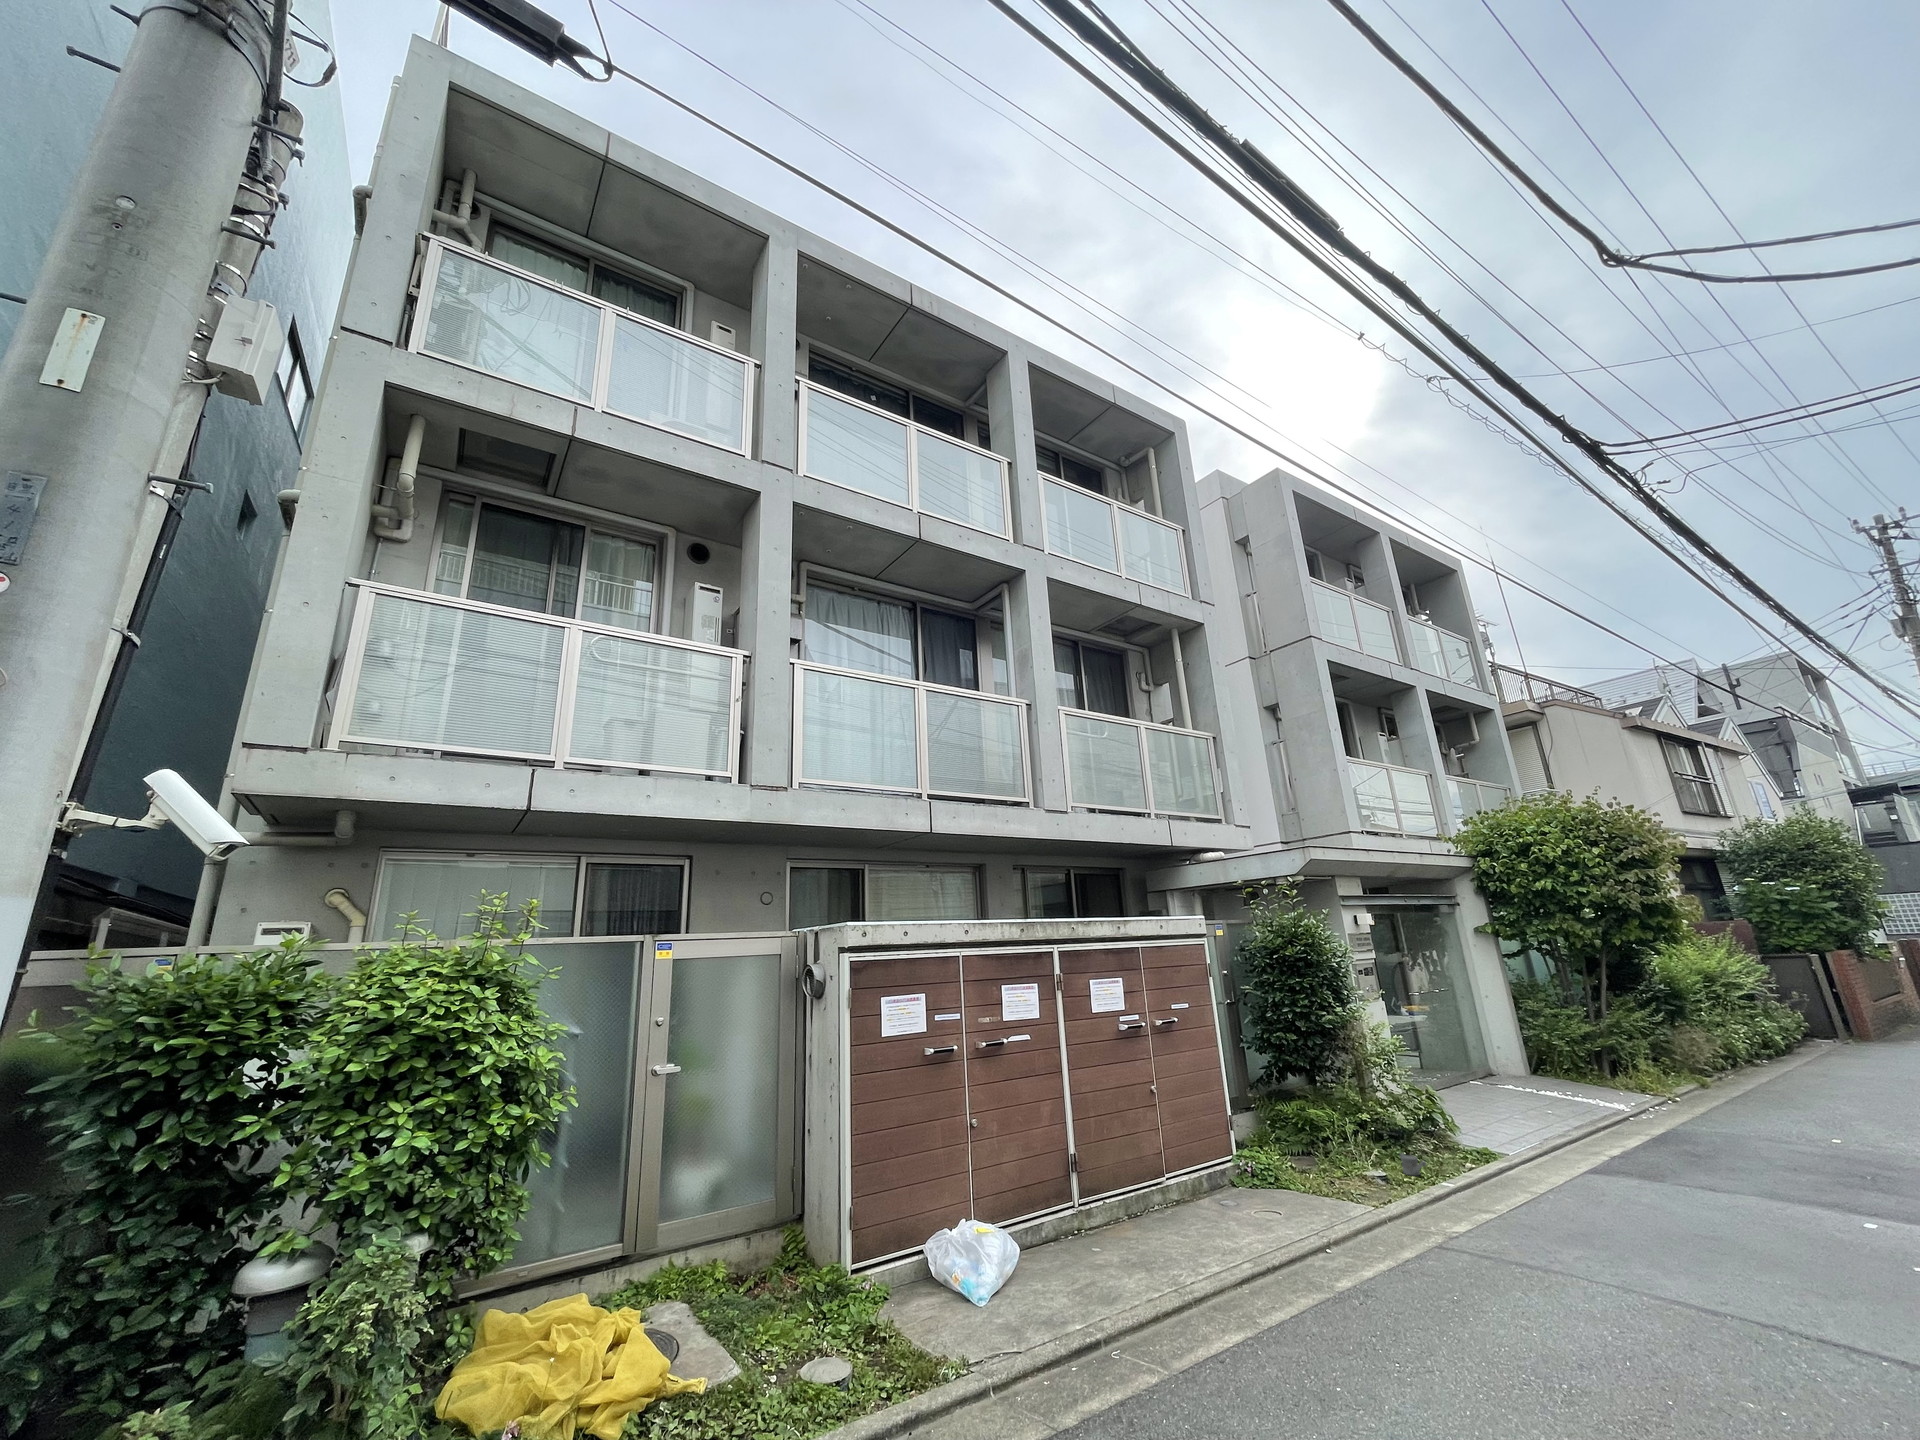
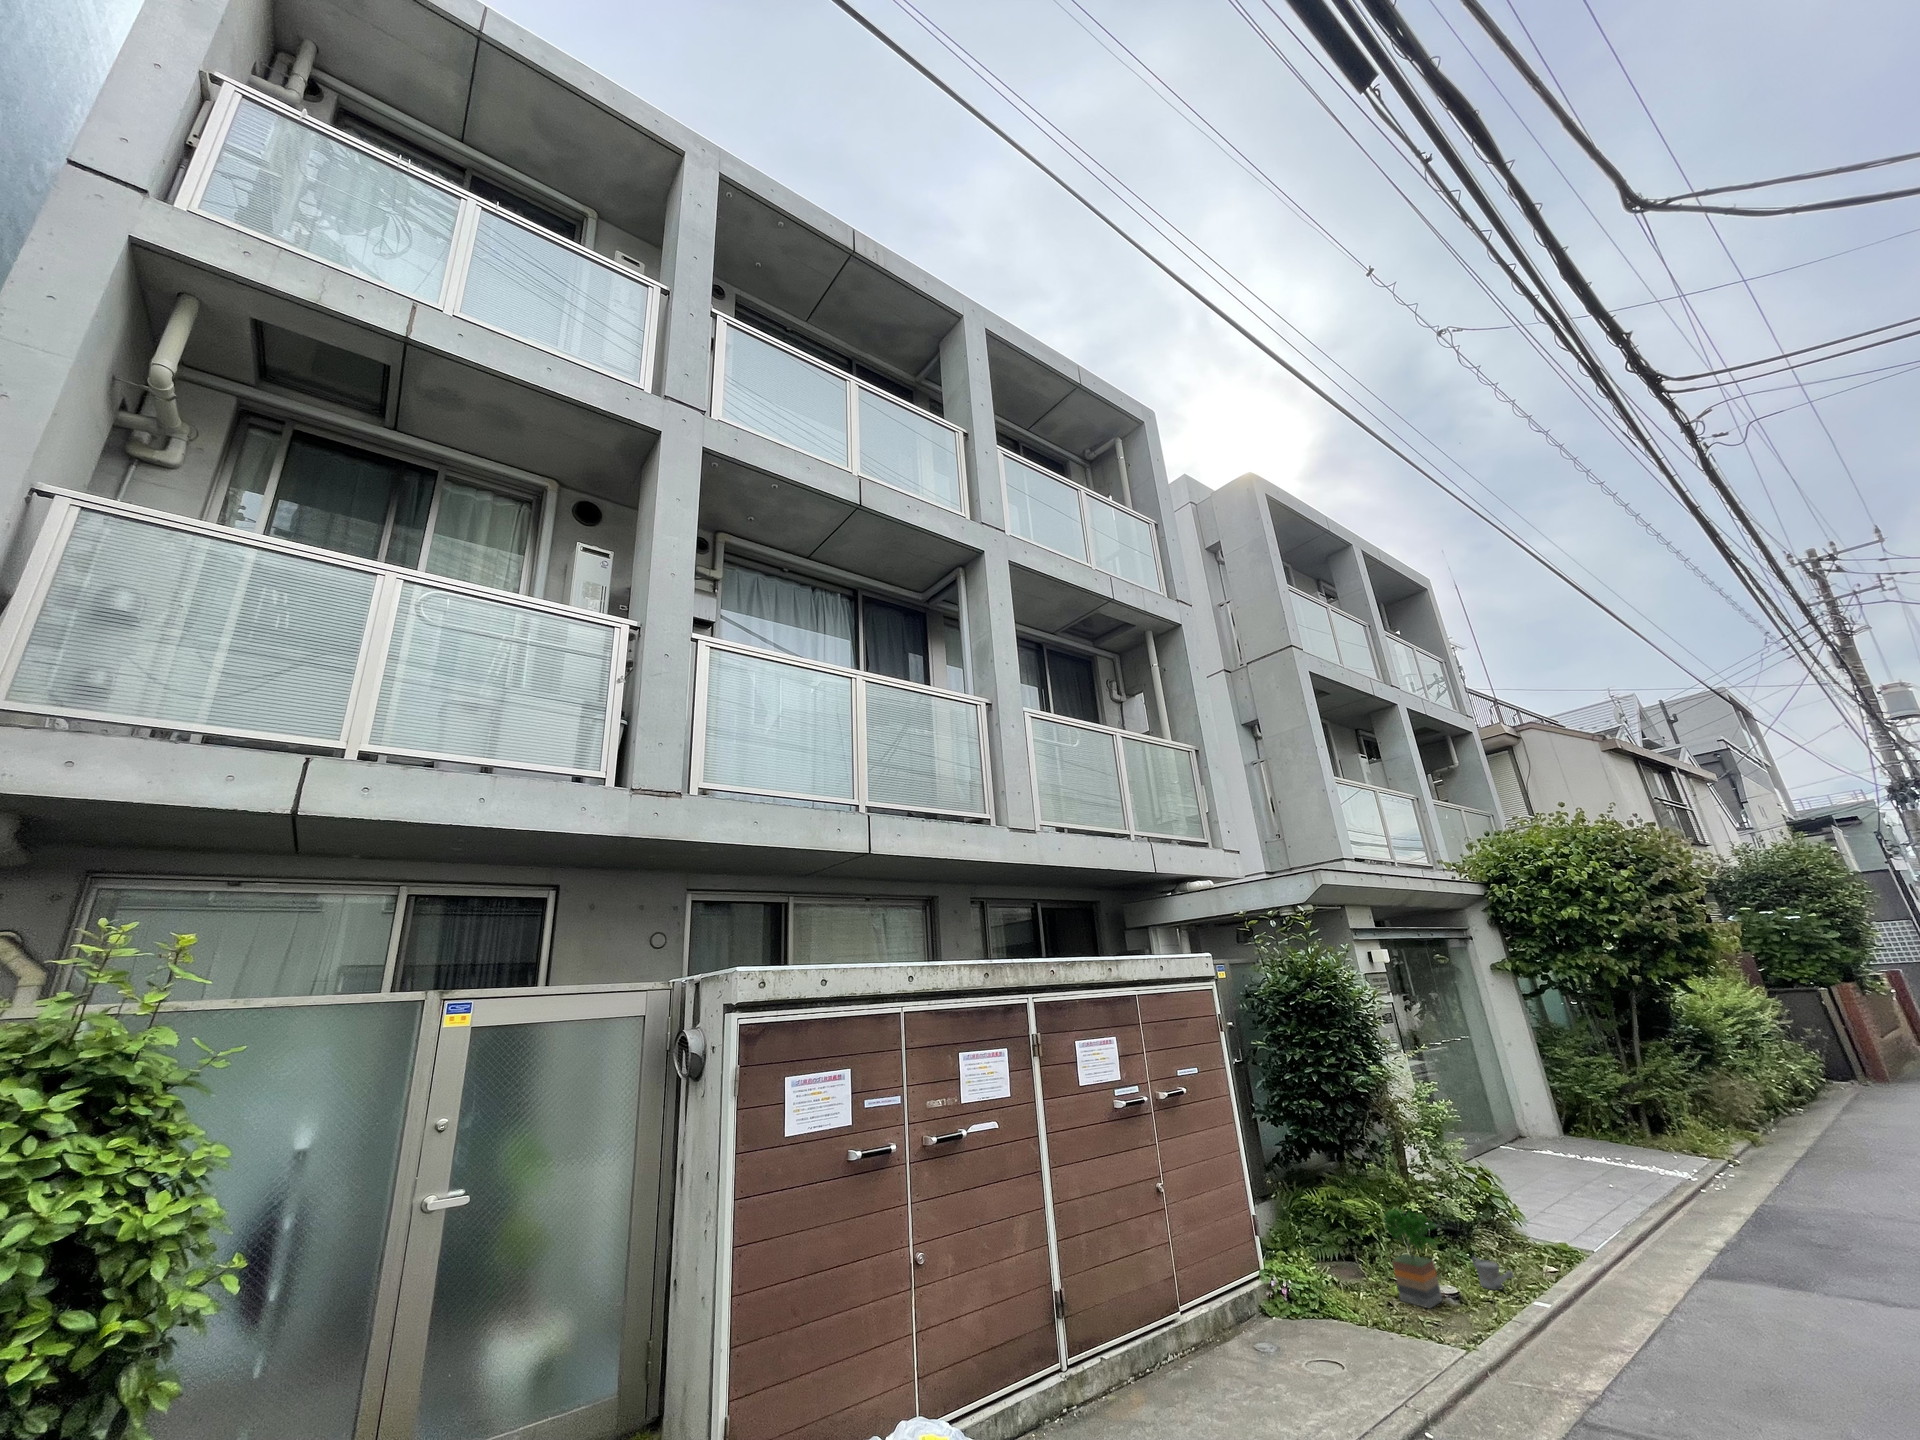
potted tree: none [1327,1114,1370,1185] -> present [1382,1210,1442,1308]

